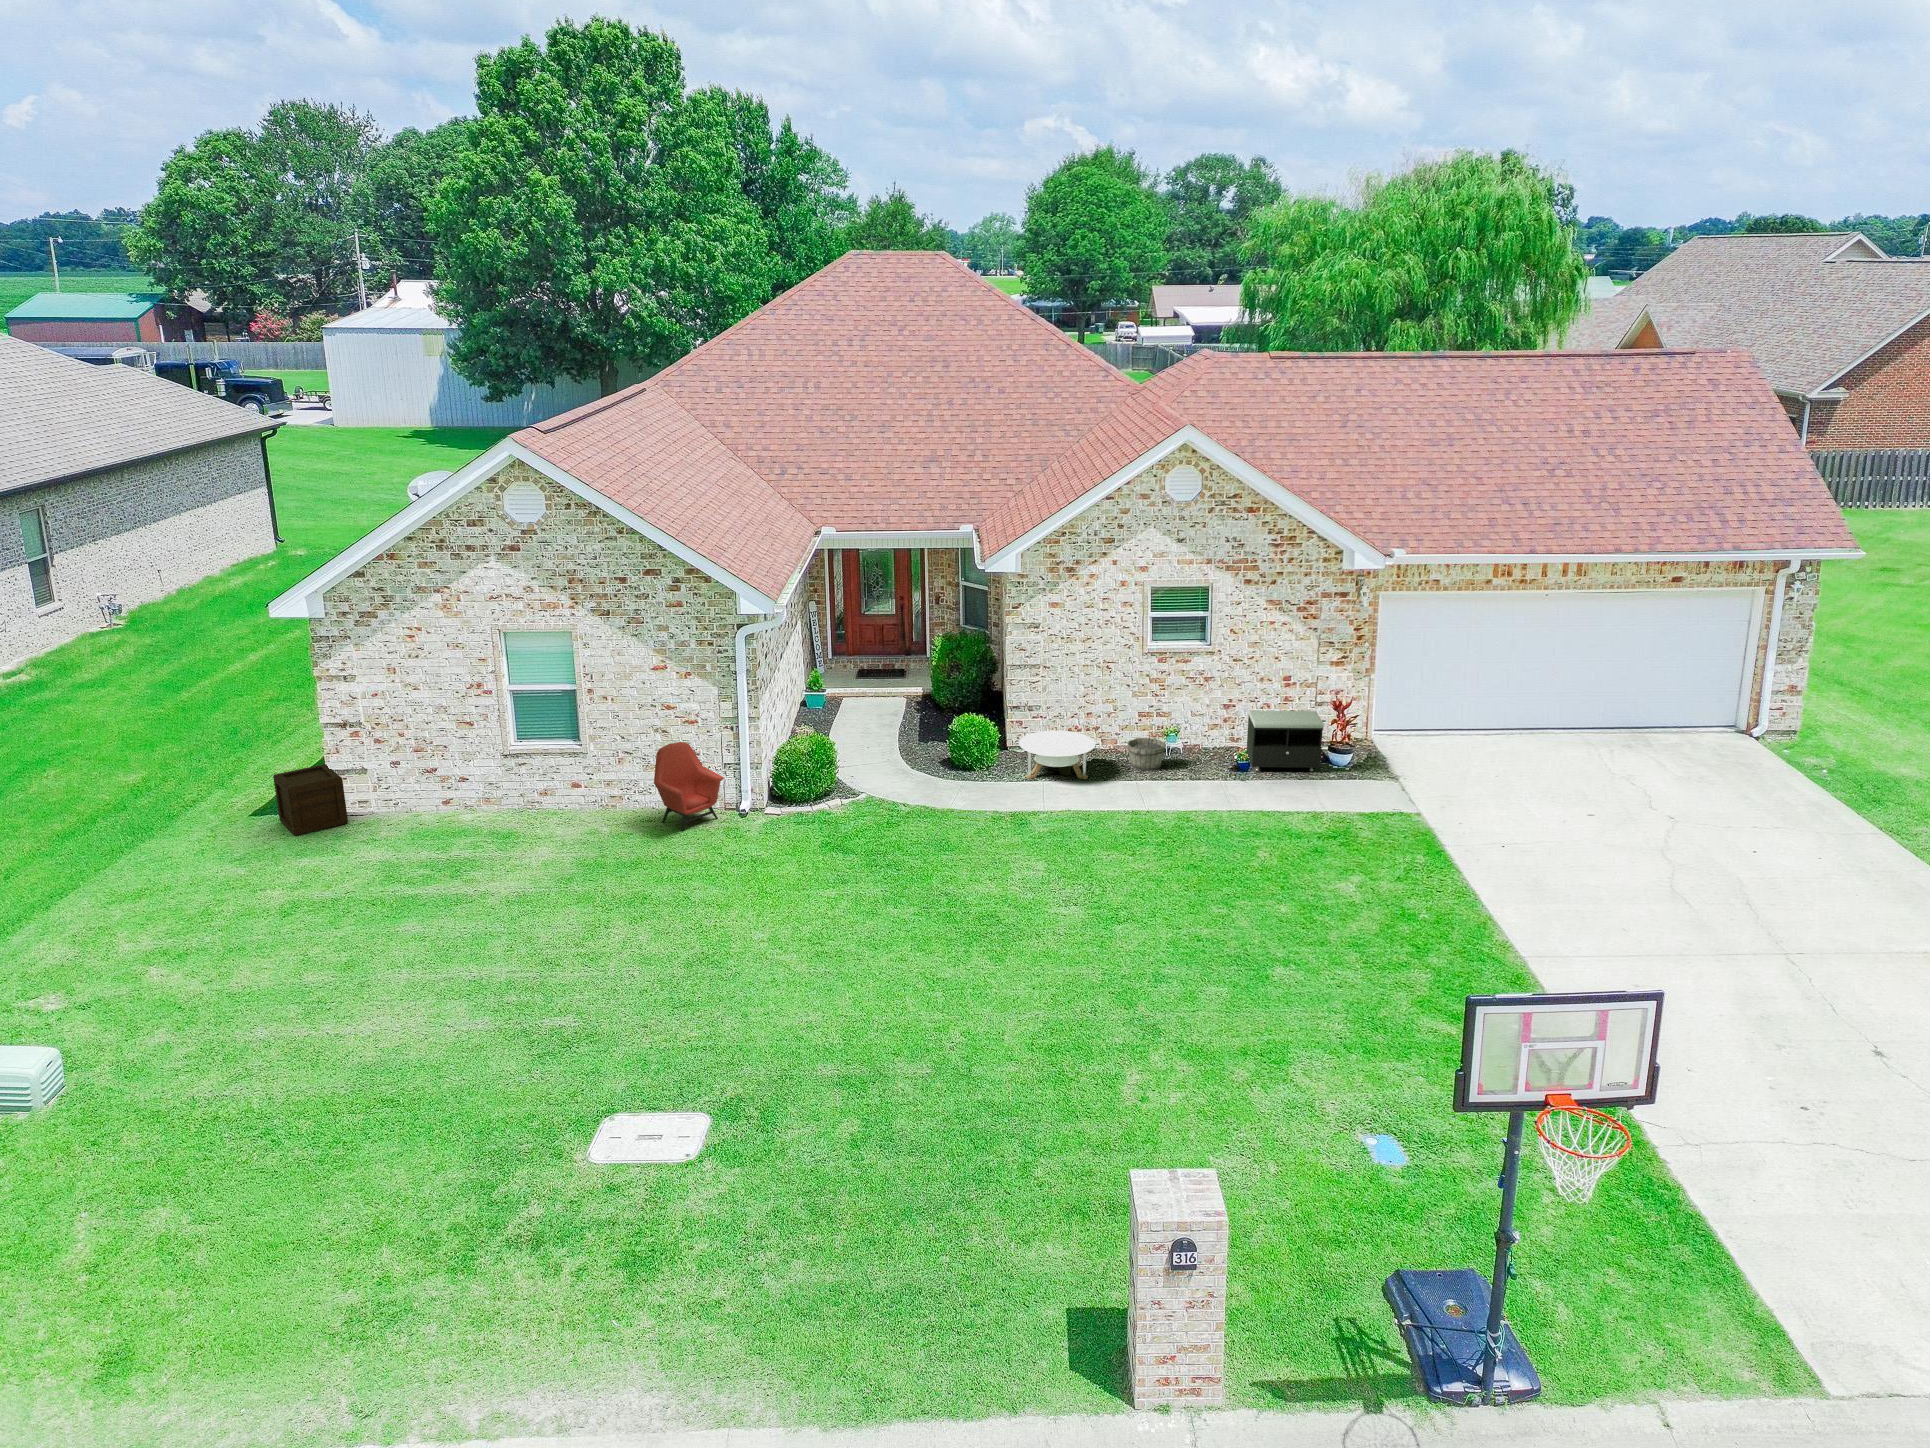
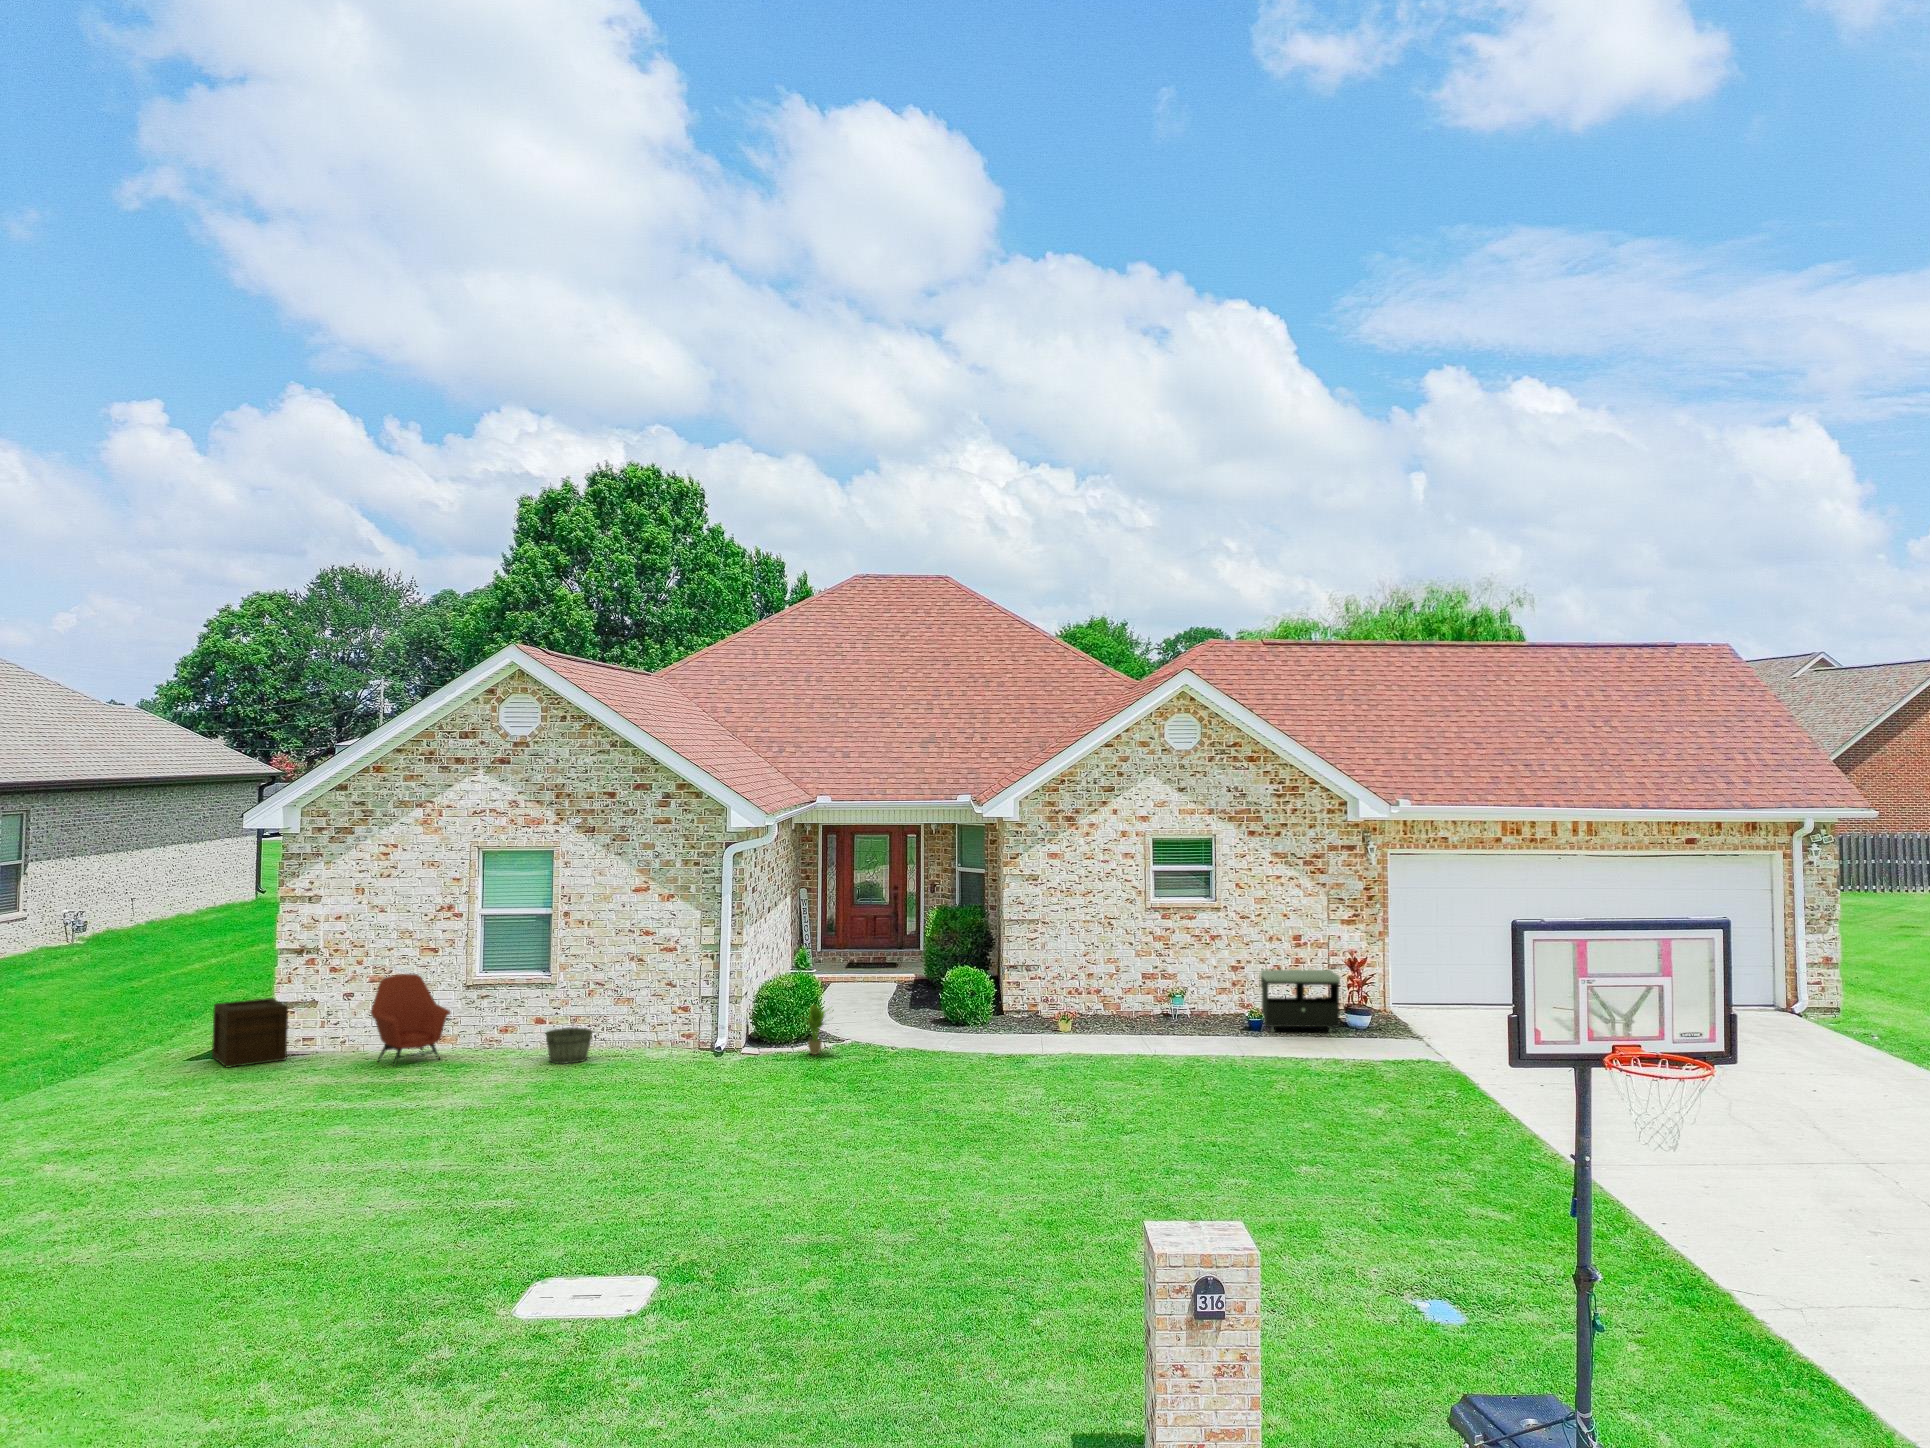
round table: present [1019,731,1095,779] -> none [1017,991,1099,1036]
wooden bucket: present [1128,735,1165,770] -> present [546,1027,592,1064]
armchair: present [654,742,724,831] -> present [371,974,451,1066]
potted plant: none [813,765,848,811] -> present [805,1005,832,1055]

